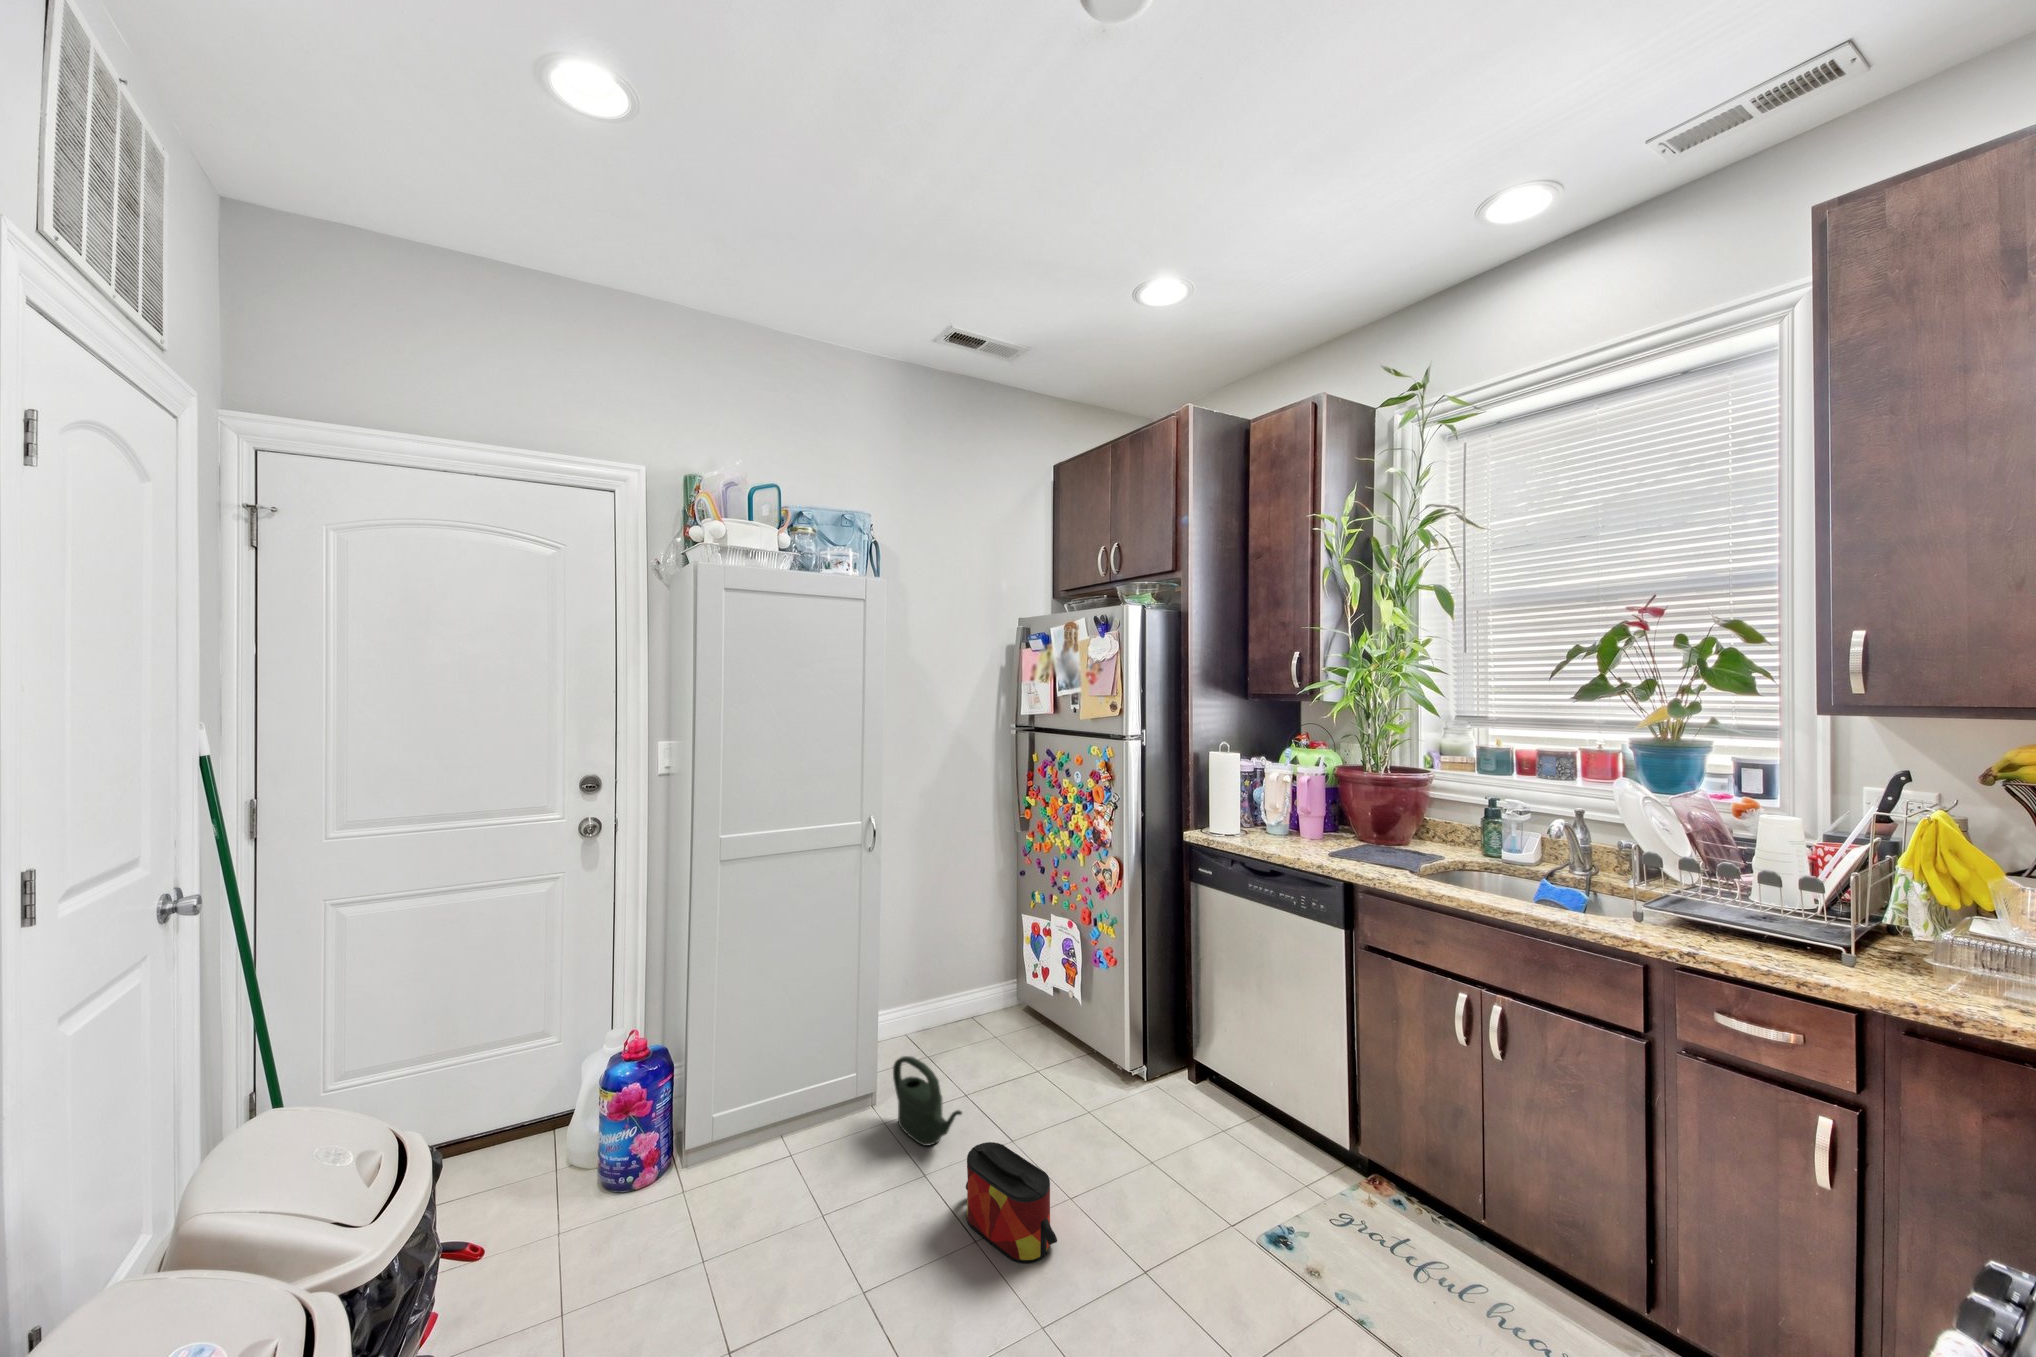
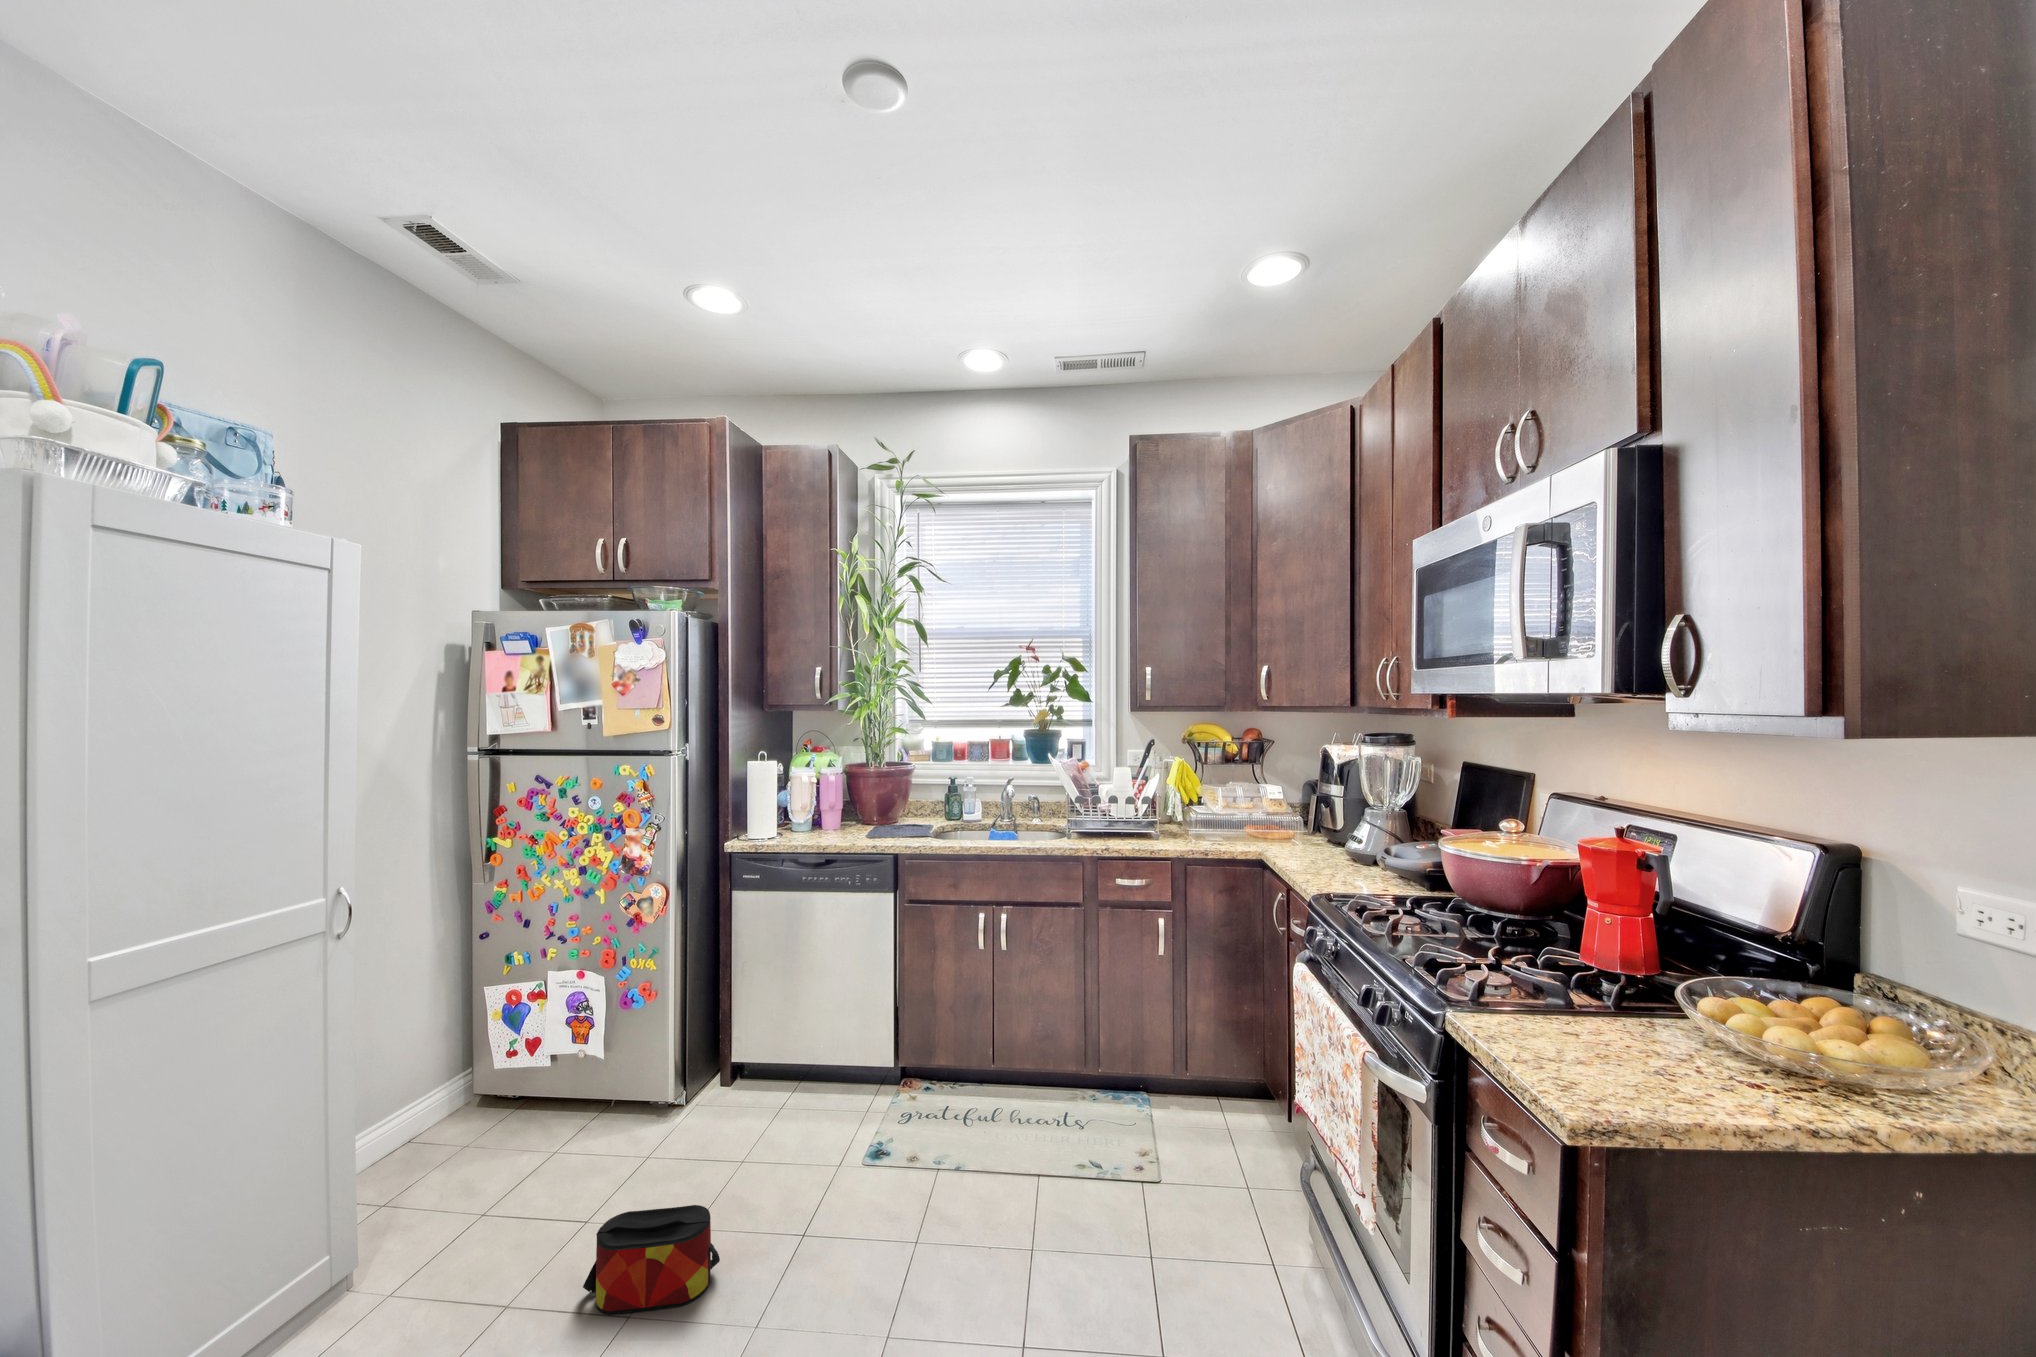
watering can: present [893,1056,962,1146] -> none [388,1195,548,1299]

